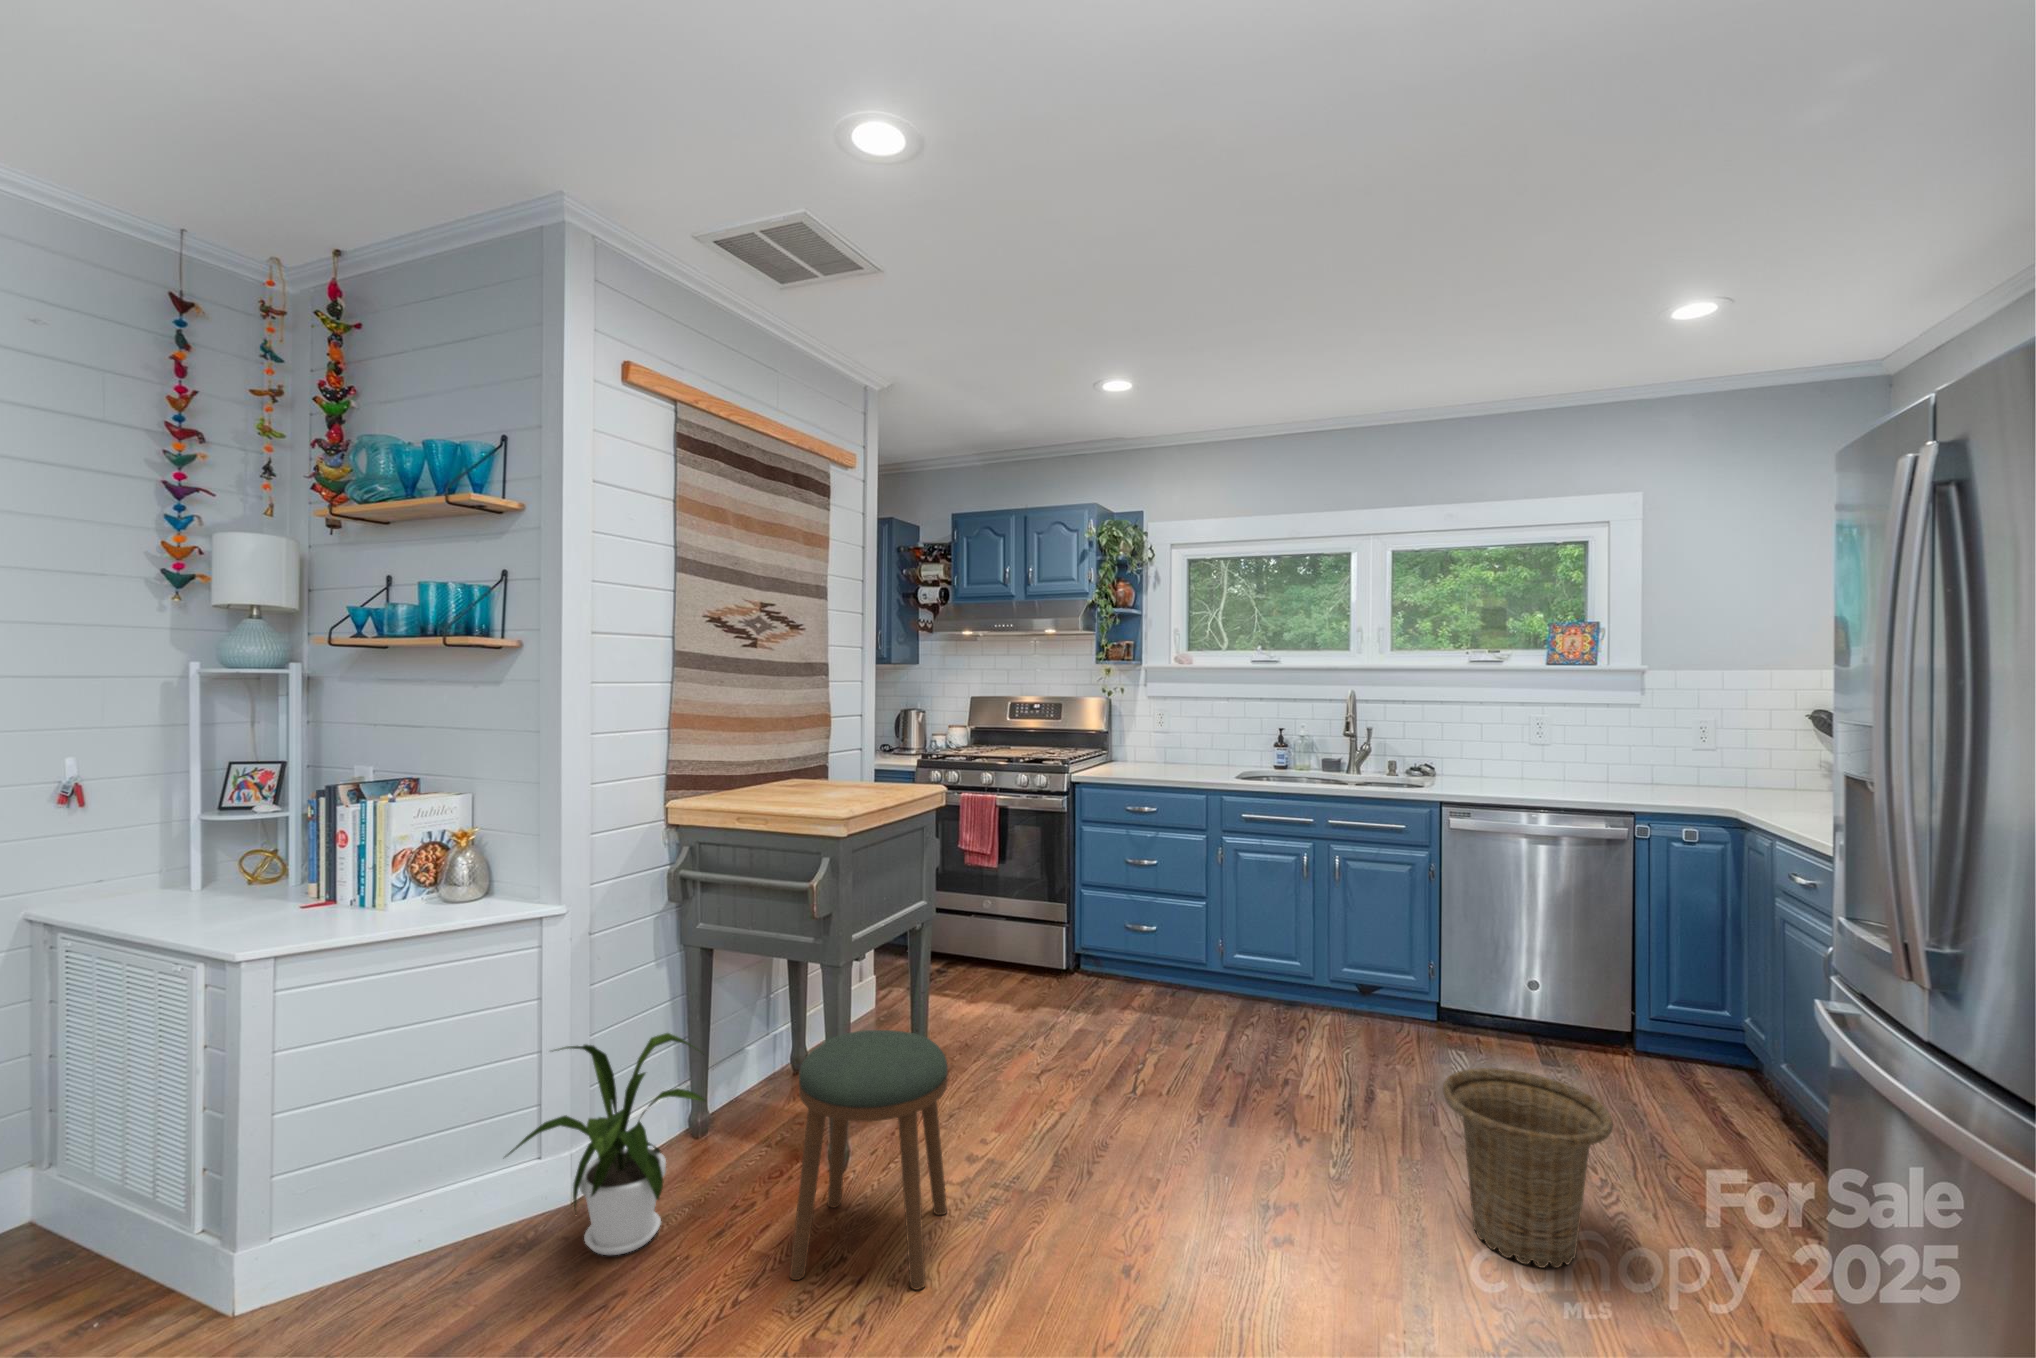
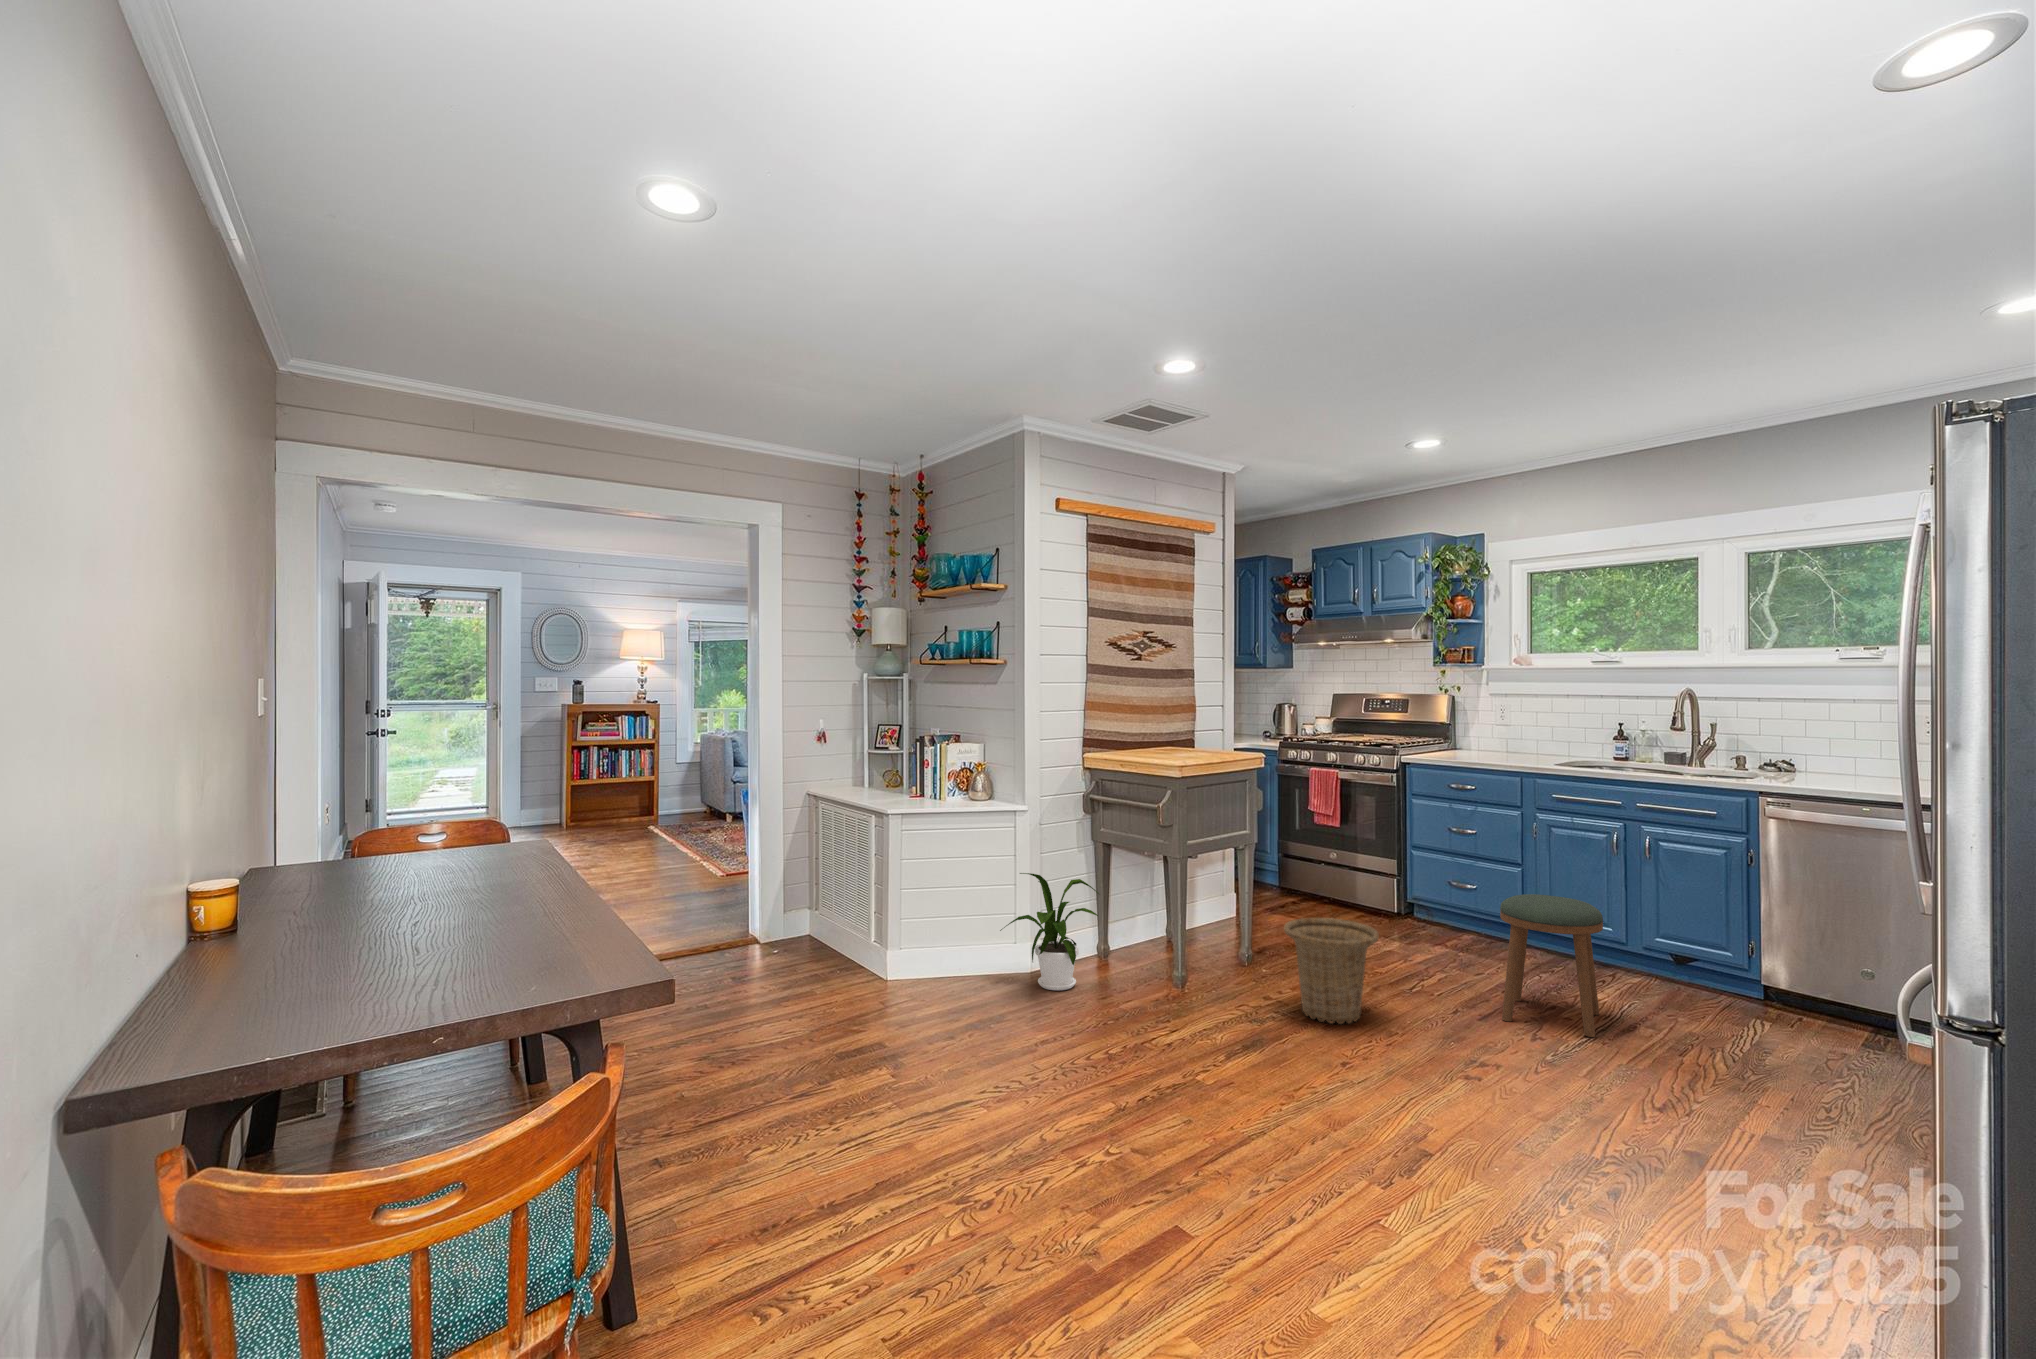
stool: present [790,1030,948,1290] -> present [1500,894,1603,1037]
basket: present [1443,1068,1613,1268] -> present [1284,918,1379,1024]

